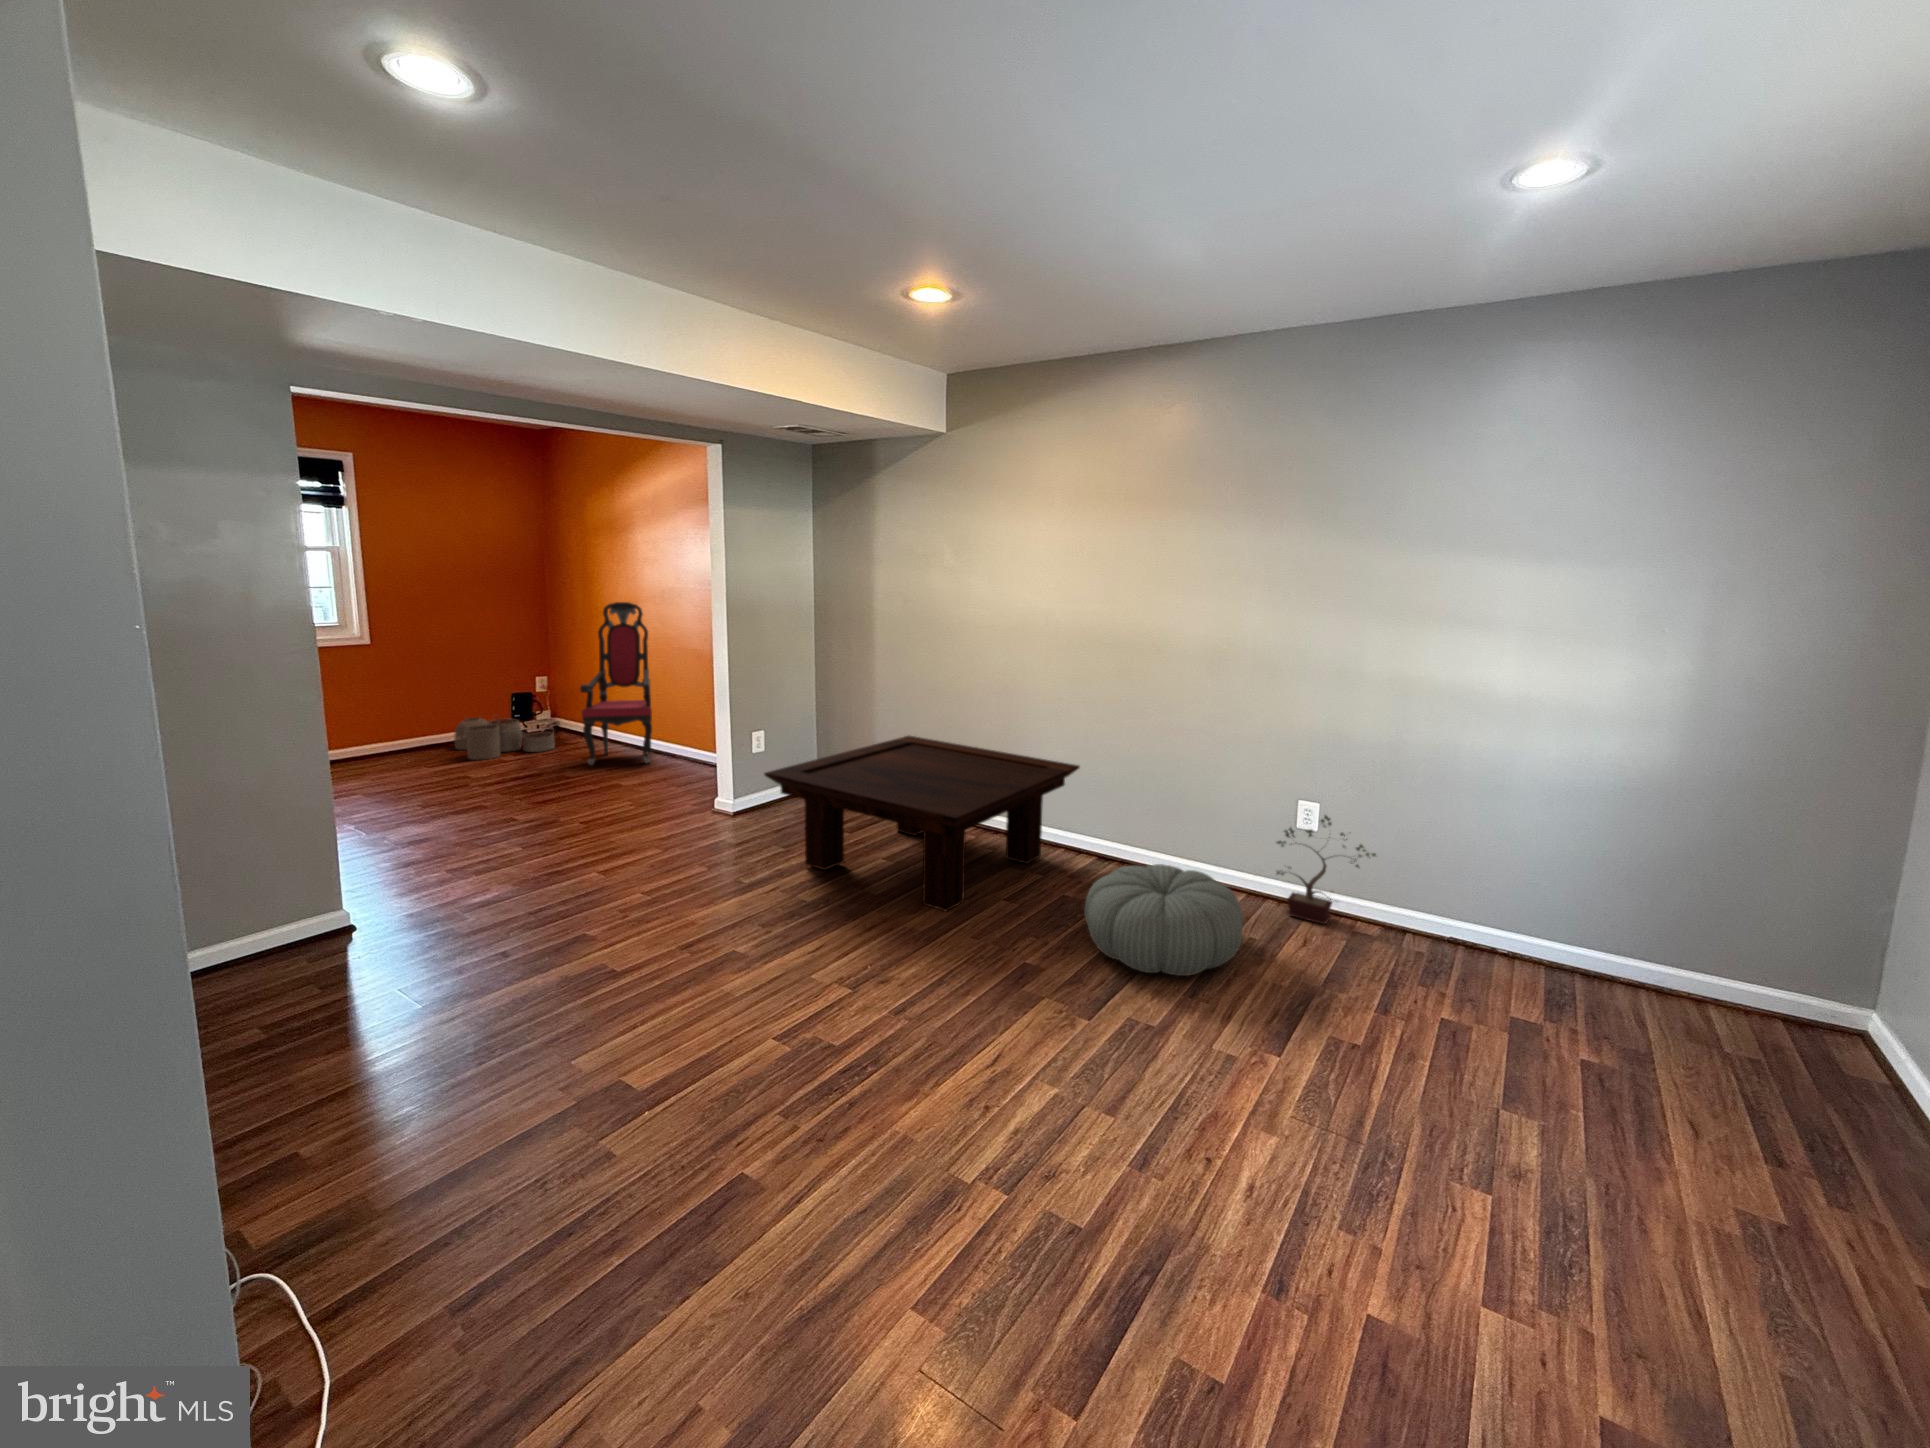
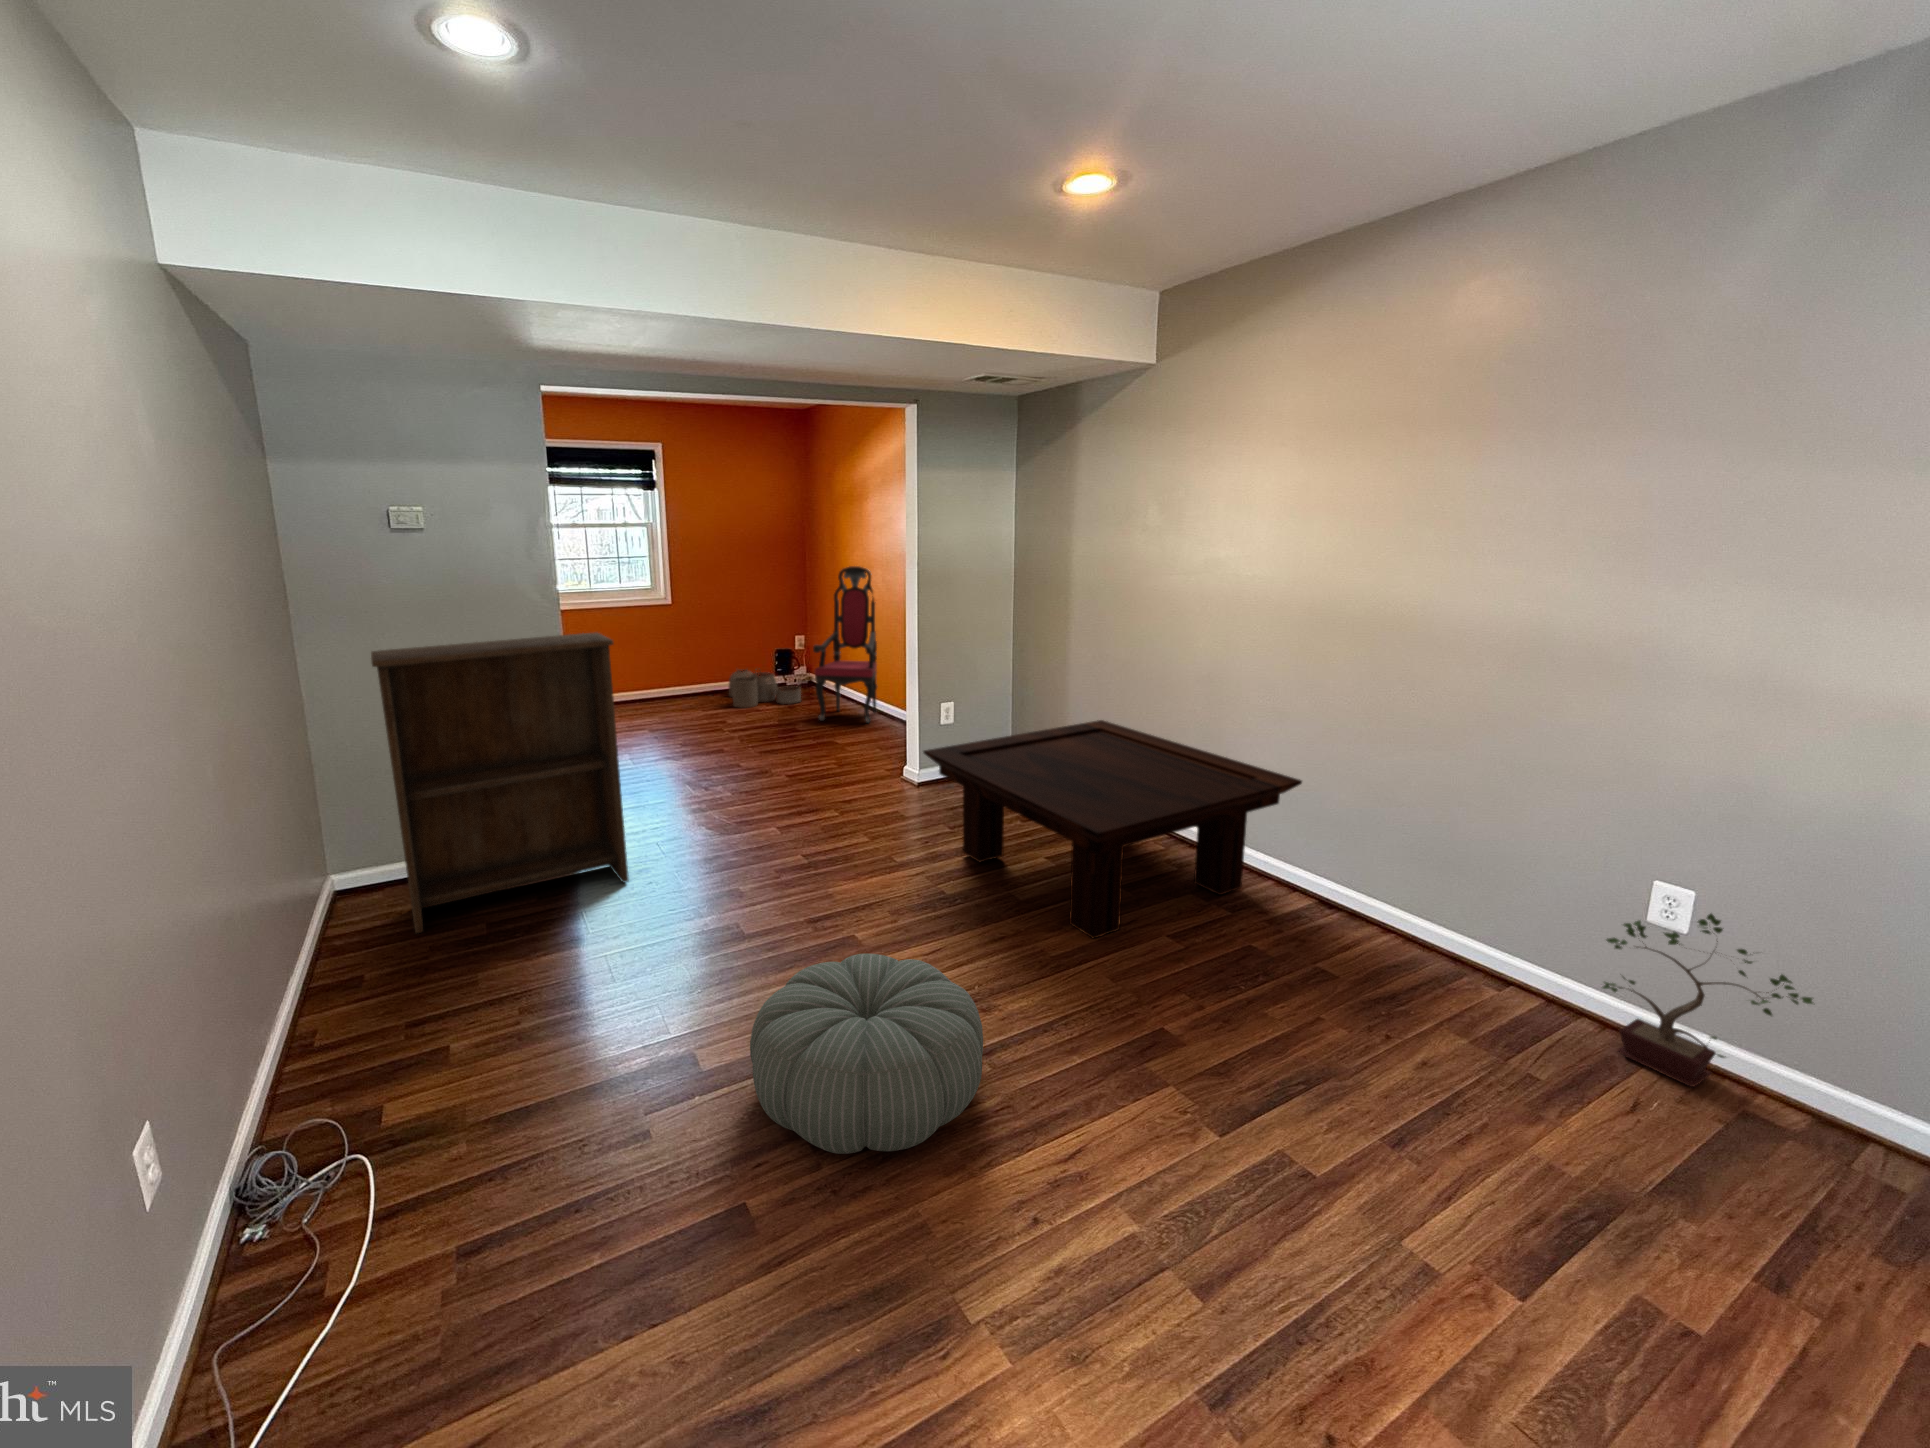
bookshelf: none [53,669,440,1057] -> present [371,632,629,933]
pouf: present [1084,864,1243,976] -> present [750,954,983,1154]

